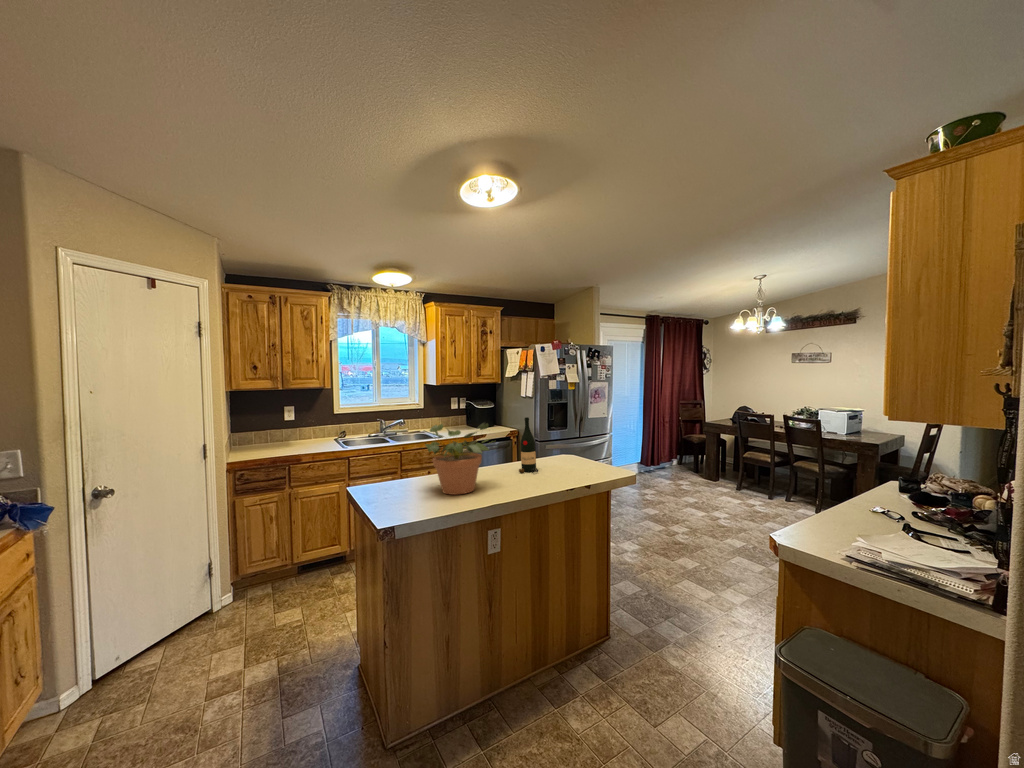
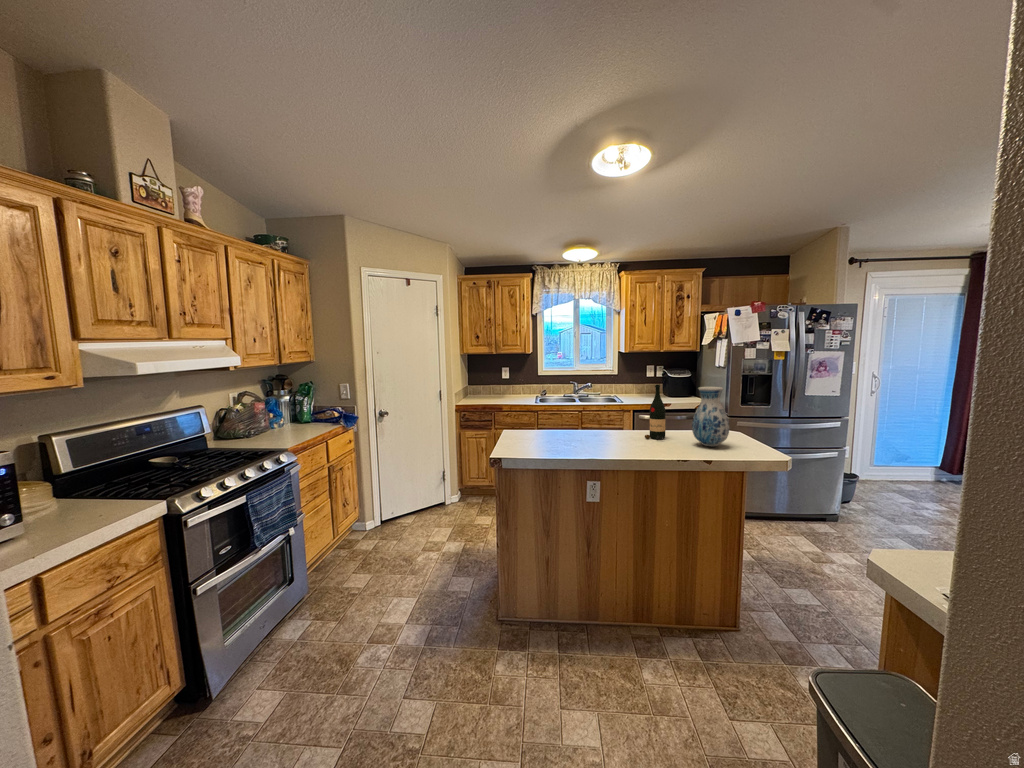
vase: none [562,417,593,472] -> present [692,387,729,447]
potted plant: present [425,423,489,495] -> none [540,384,609,445]

